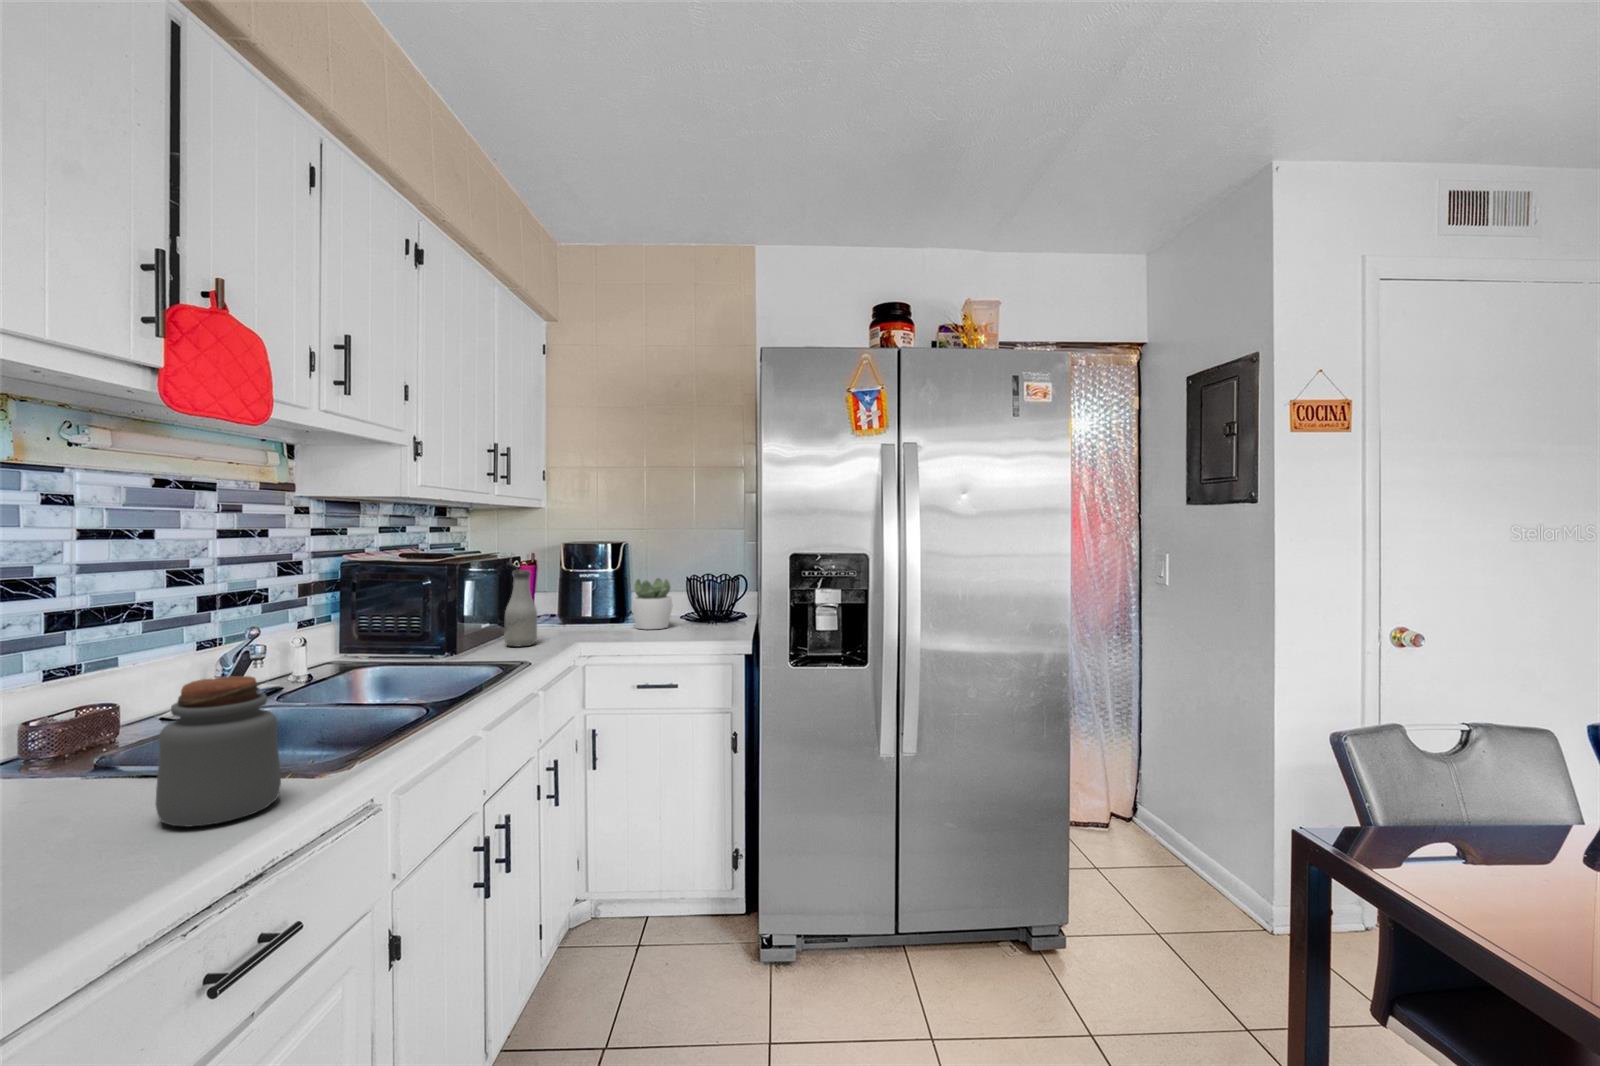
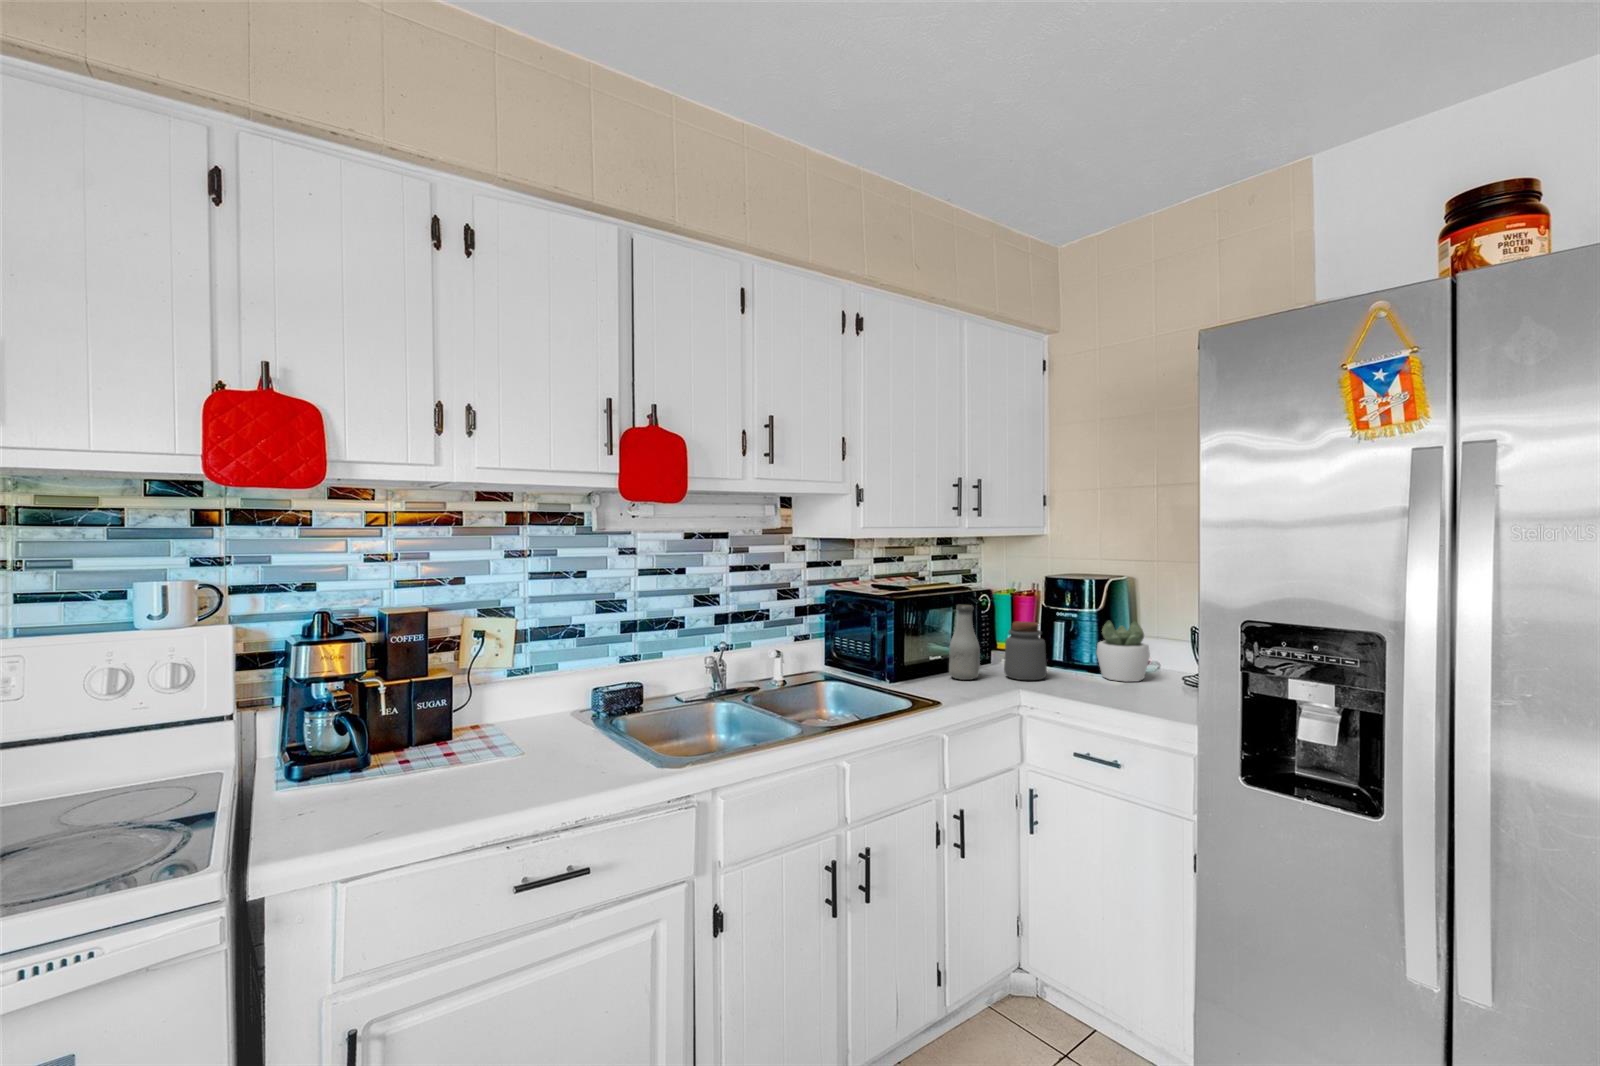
jar: present [156,676,281,827] -> present [1004,621,1047,680]

